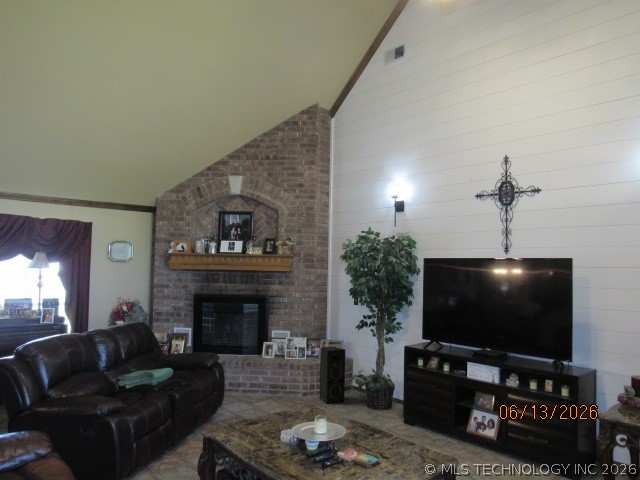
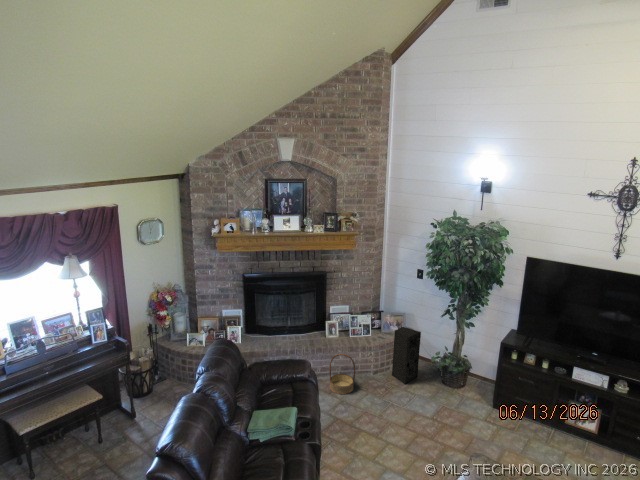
basket: none [250,363,273,404] -> present [329,354,355,394]

